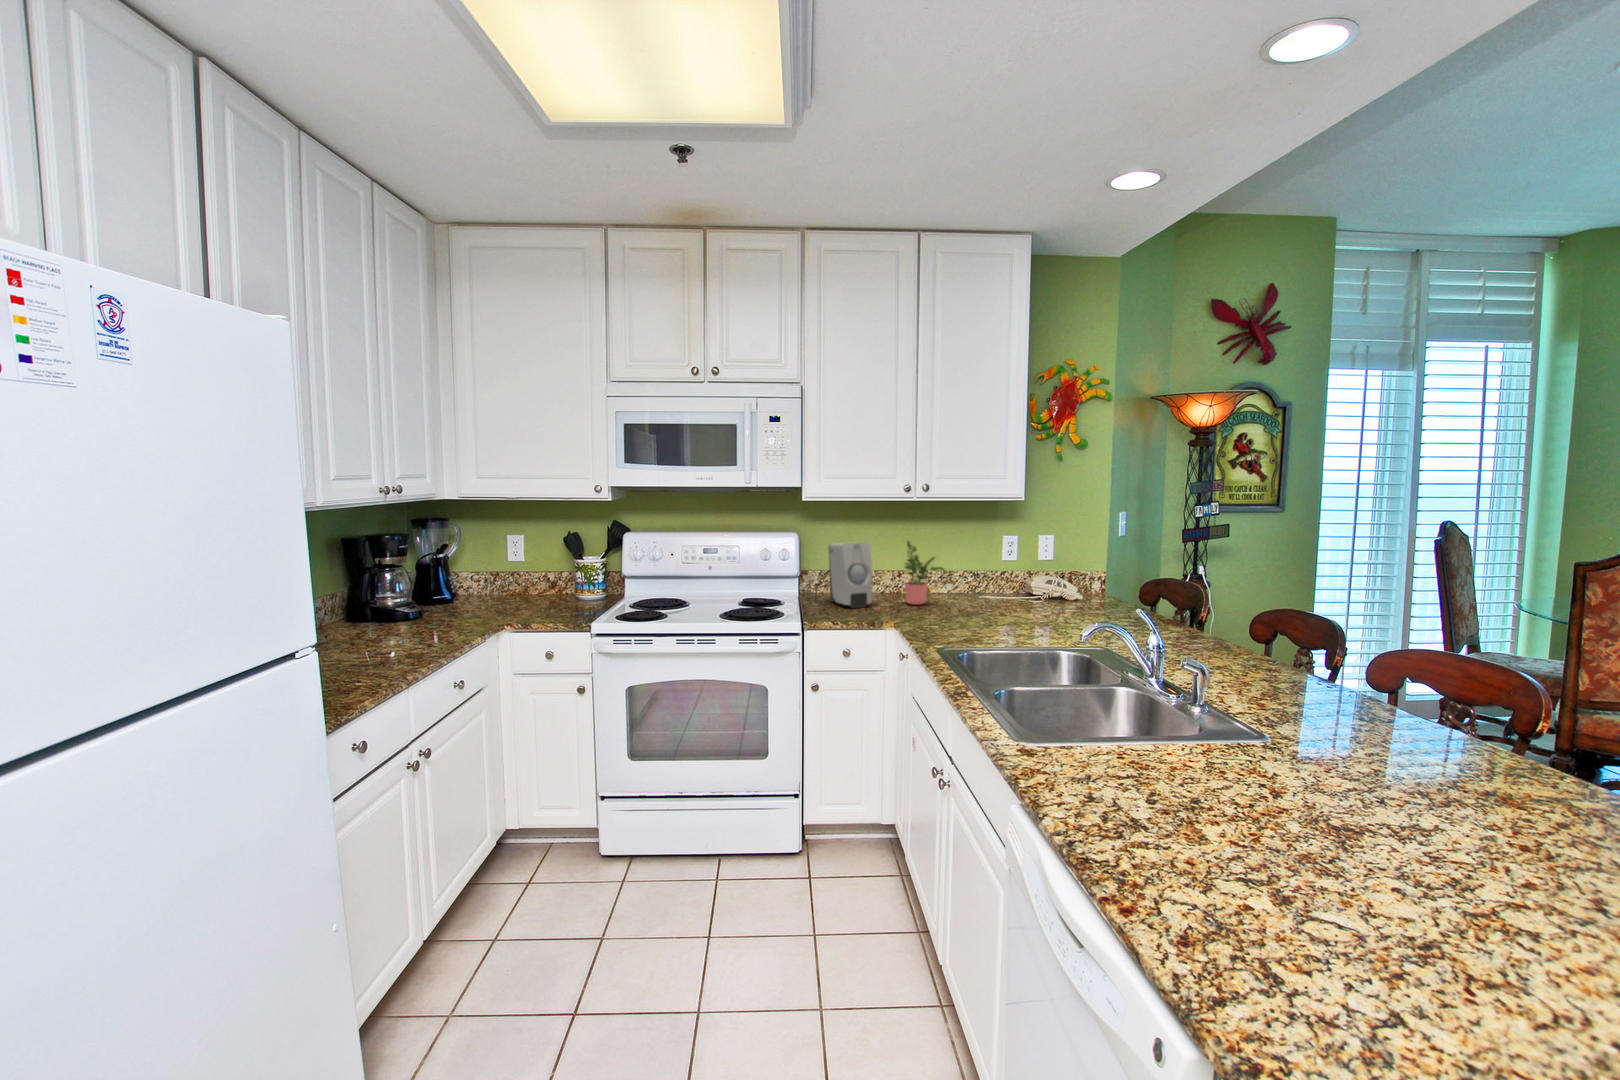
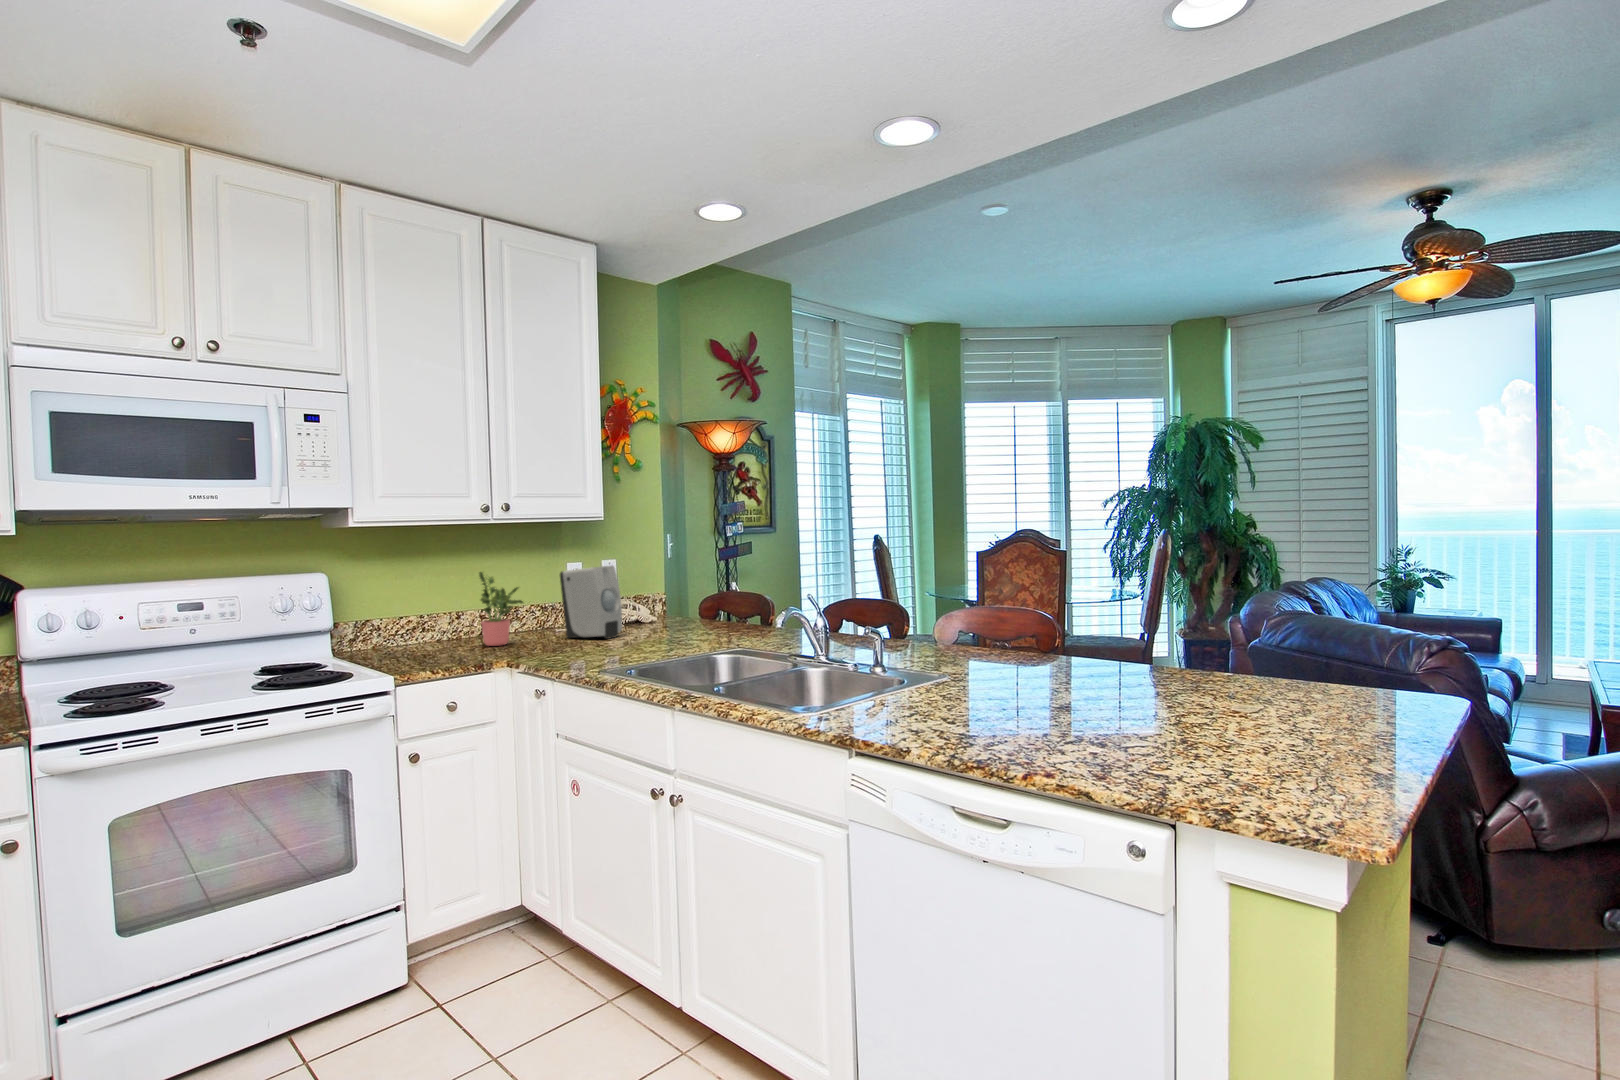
soap dispenser: present [829,542,873,608] -> present [560,566,622,639]

